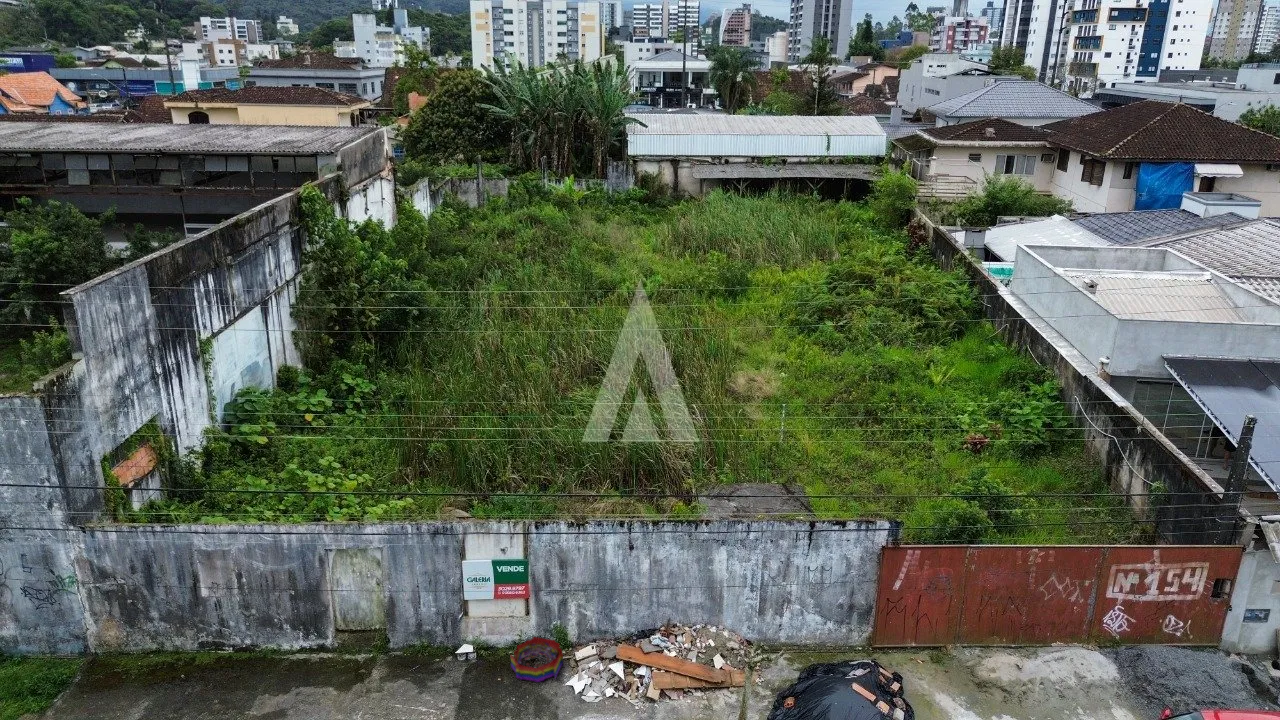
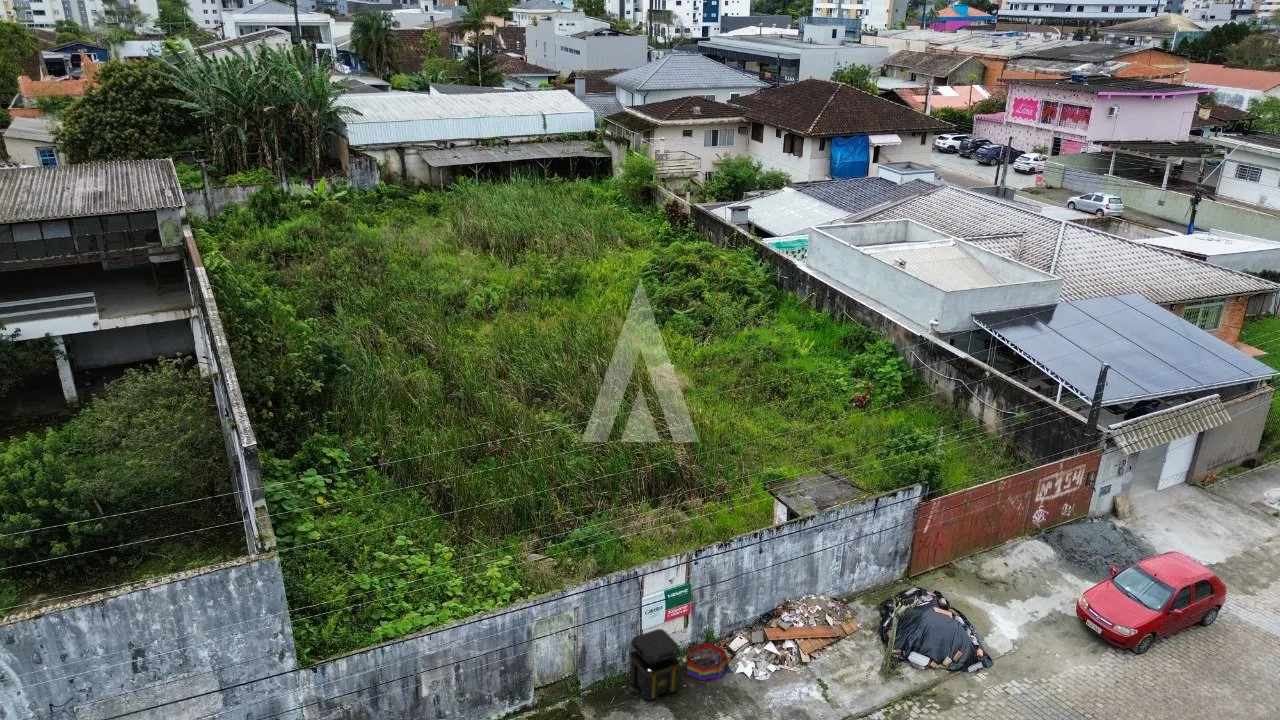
toolbox: none [437,604,488,680] -> present [630,629,680,700]

